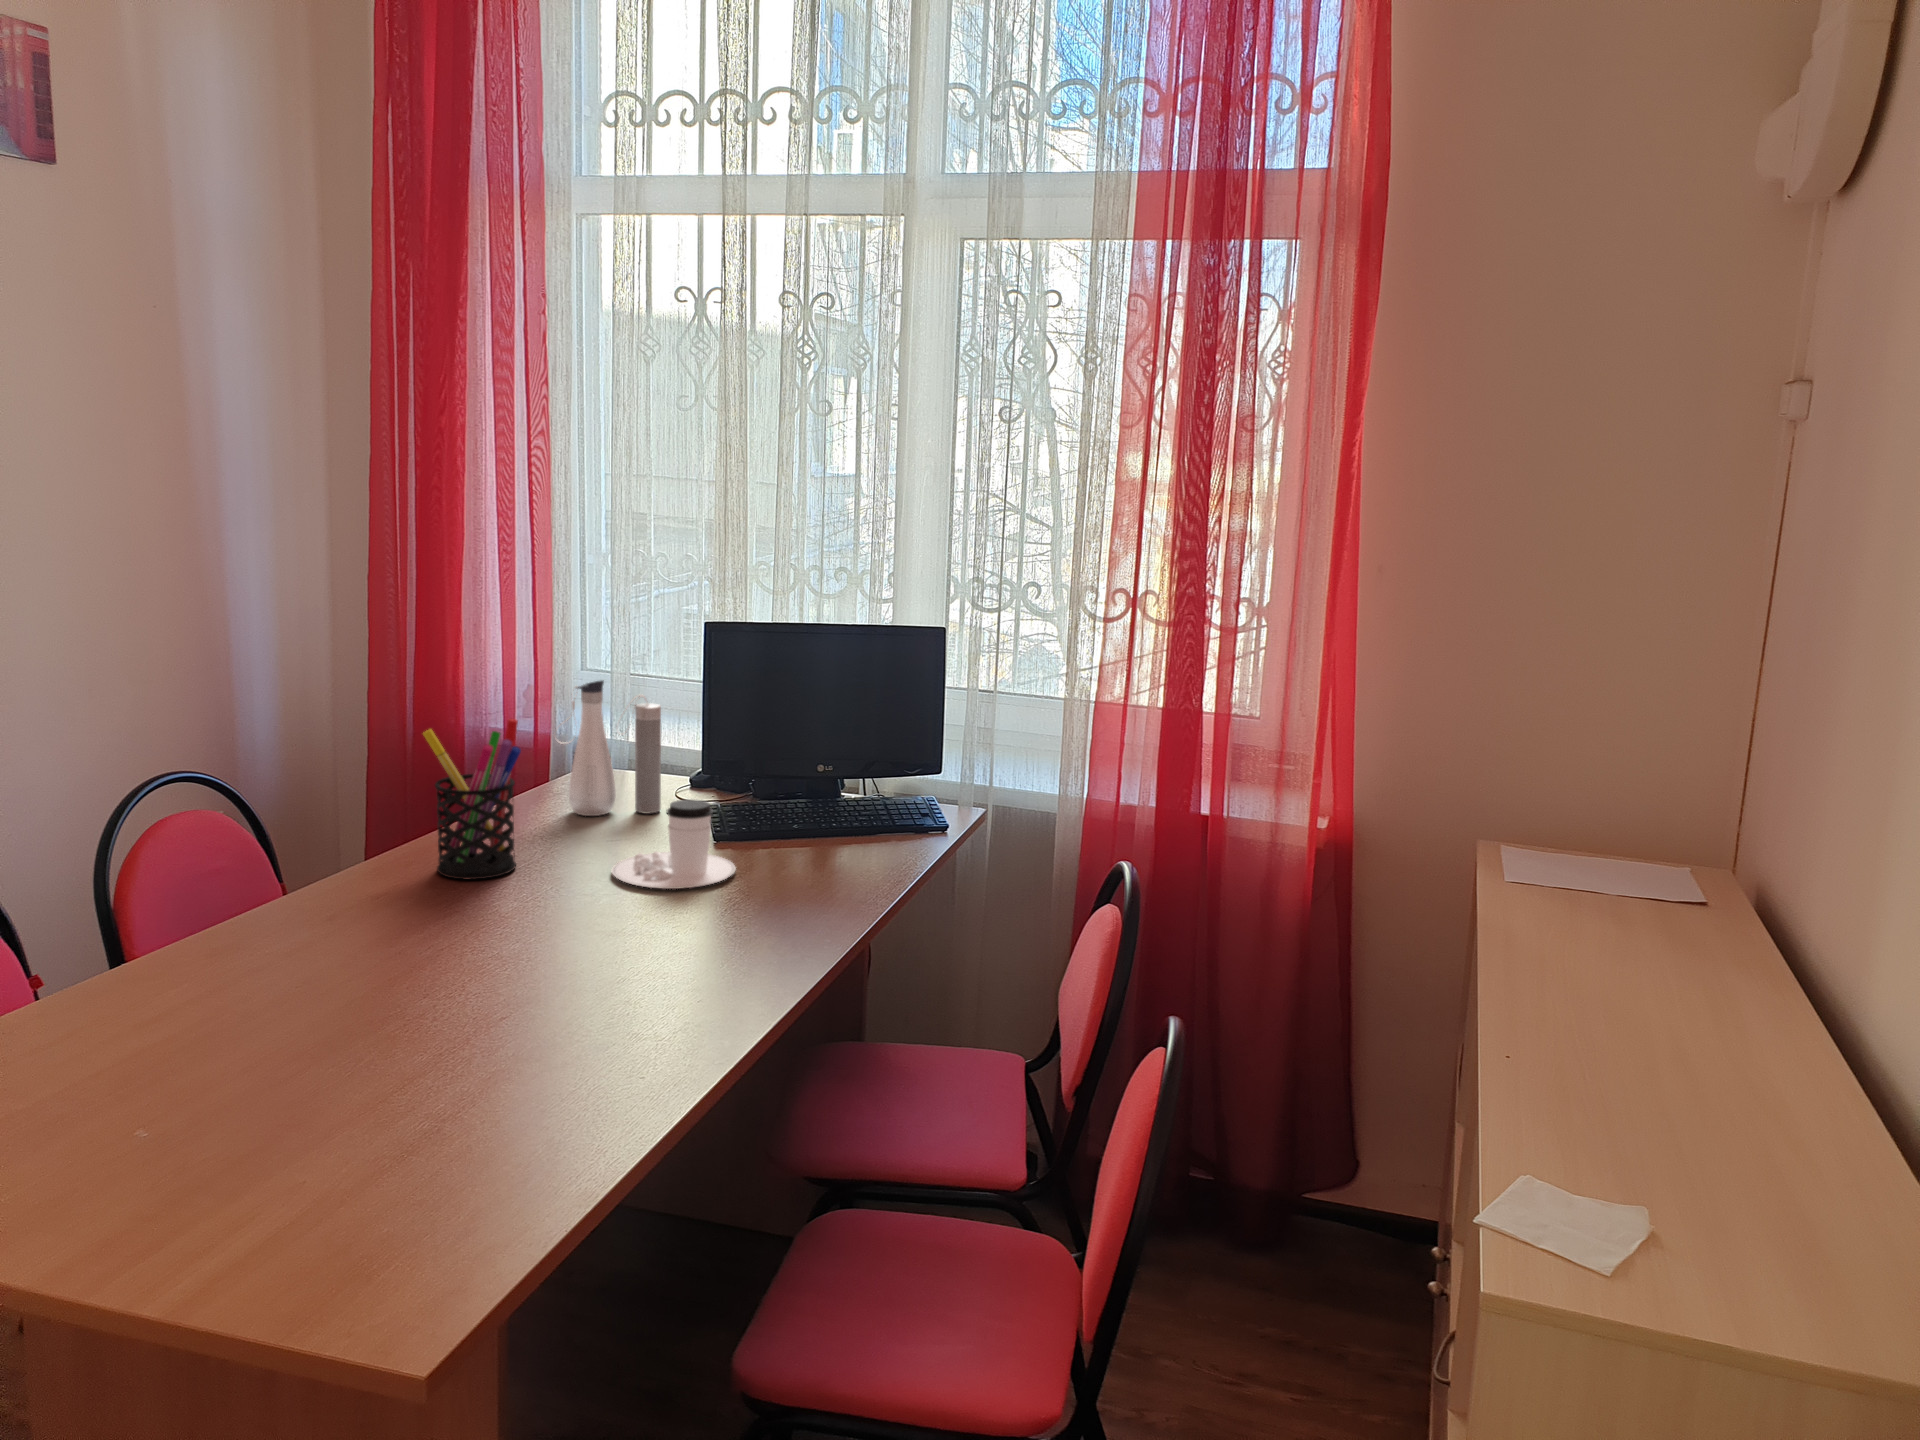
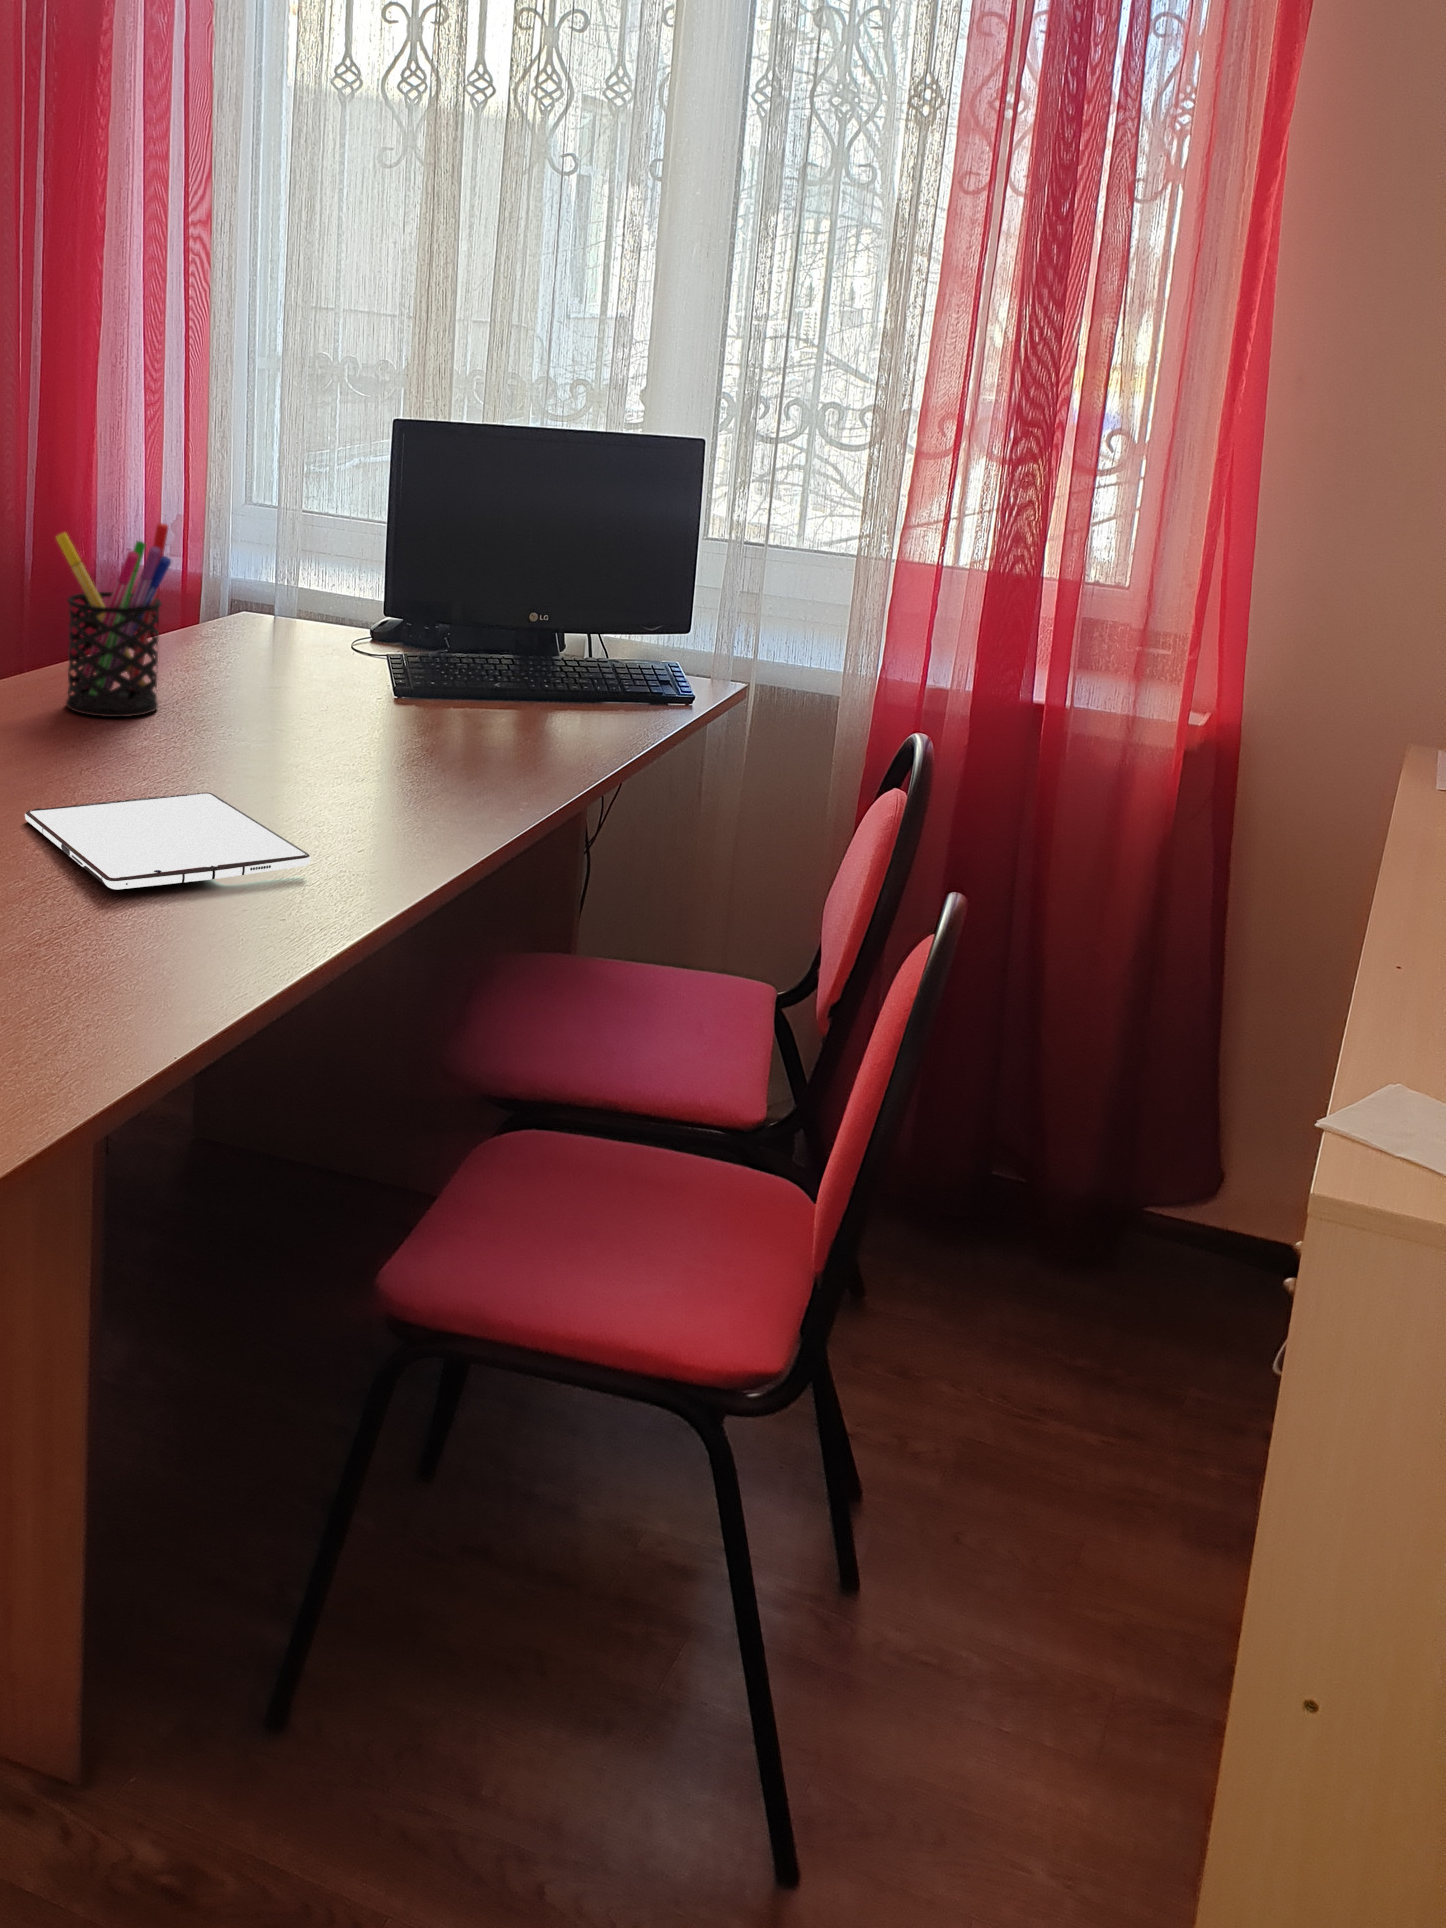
water bottle: present [558,681,661,816] -> none [208,493,339,664]
coffee cup: present [612,799,736,889] -> none [272,636,423,741]
tablet: none [397,953,645,1065] -> present [25,792,310,889]

